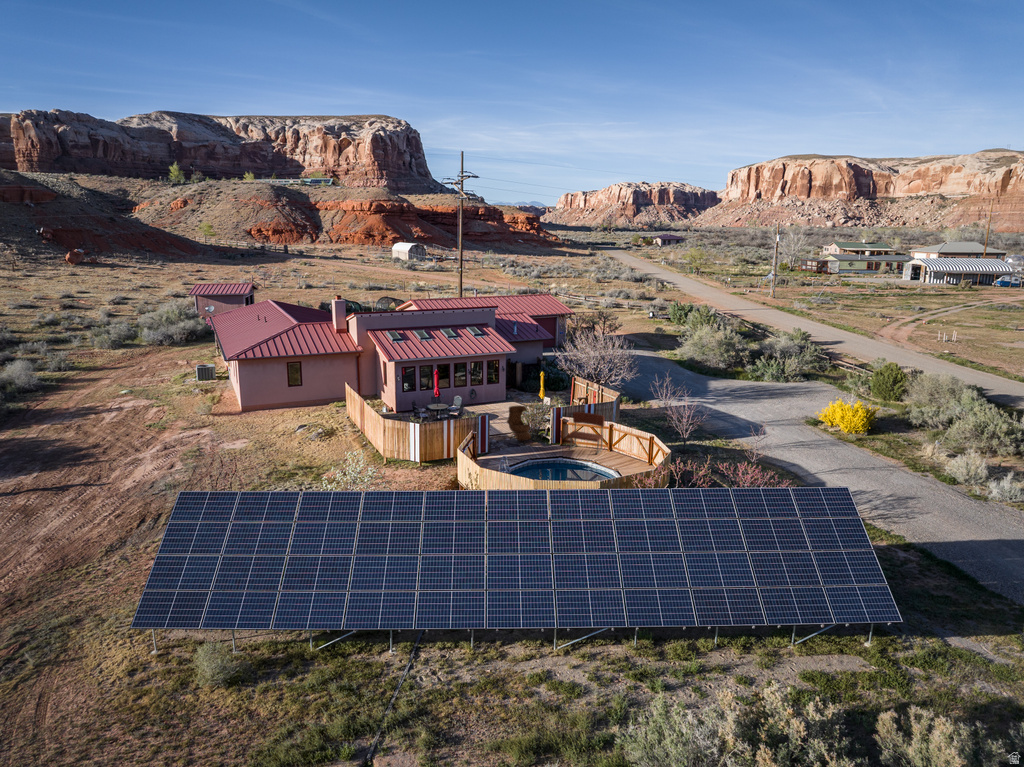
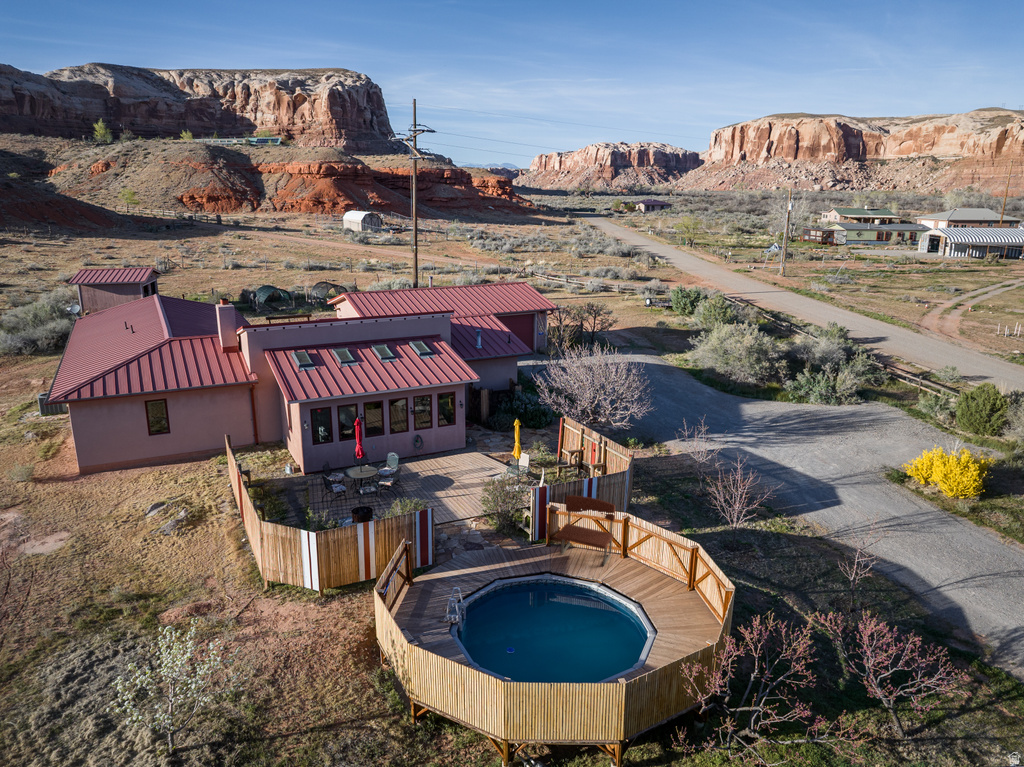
lounge chair: present [507,406,531,443] -> none [463,478,501,545]

